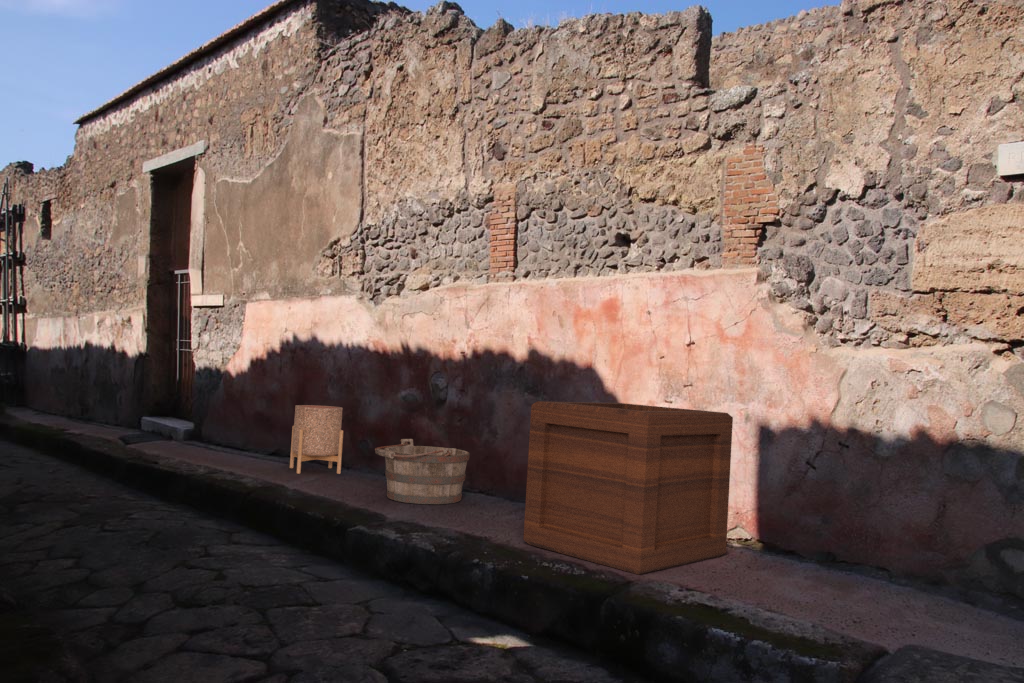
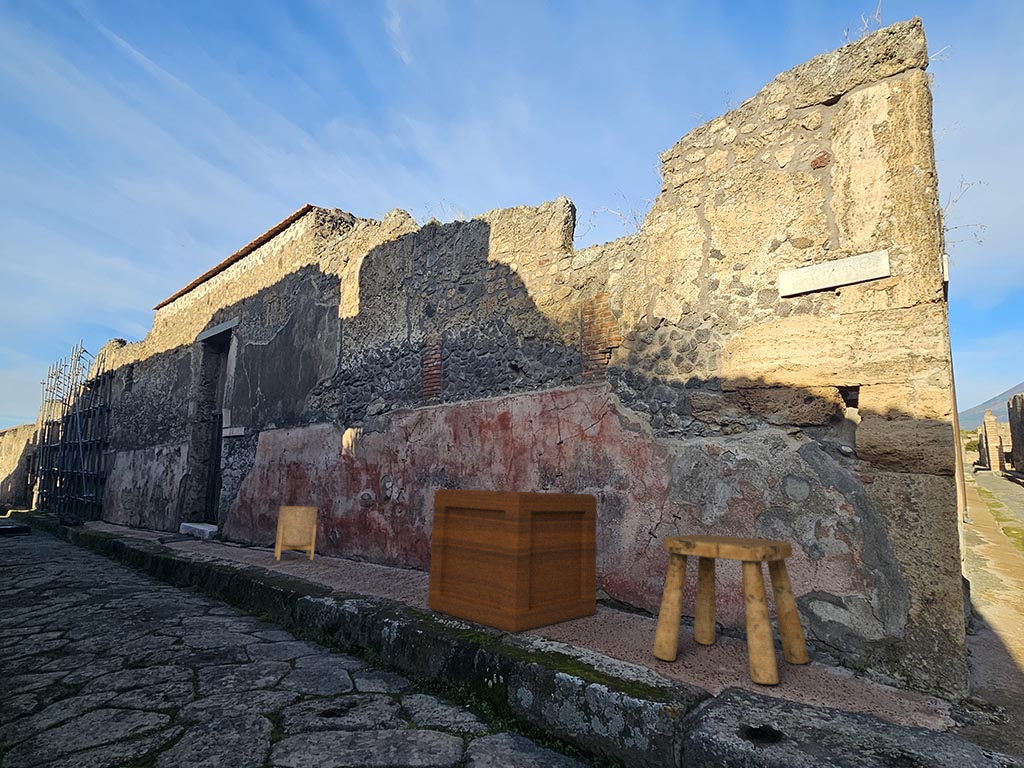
bucket: present [375,439,470,504] -> none [328,529,405,581]
stool: none [810,470,992,641] -> present [653,535,809,684]

